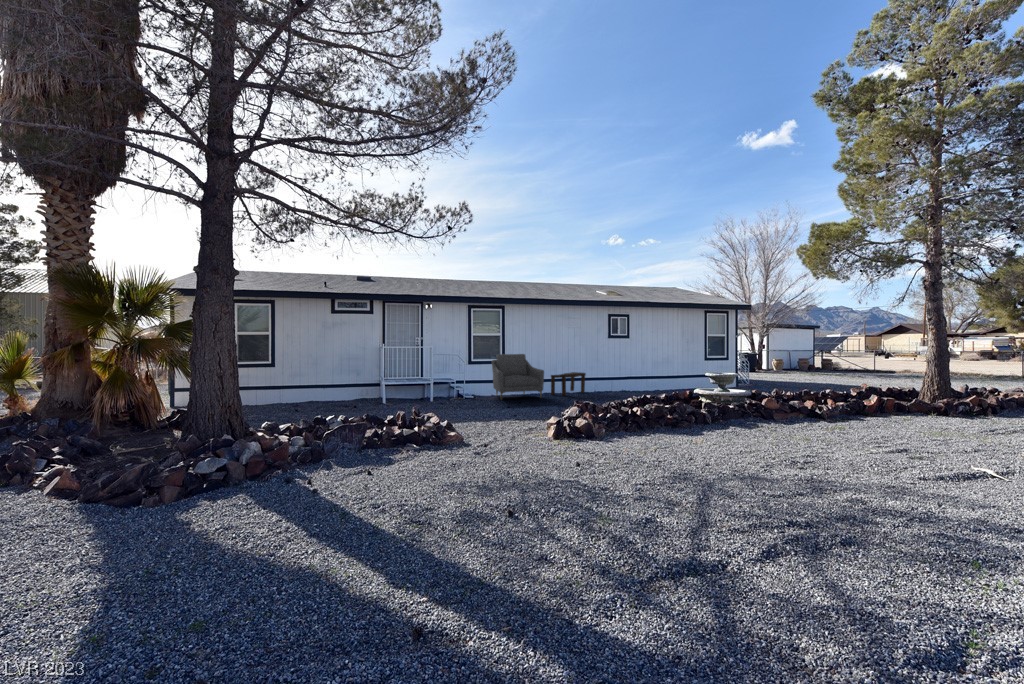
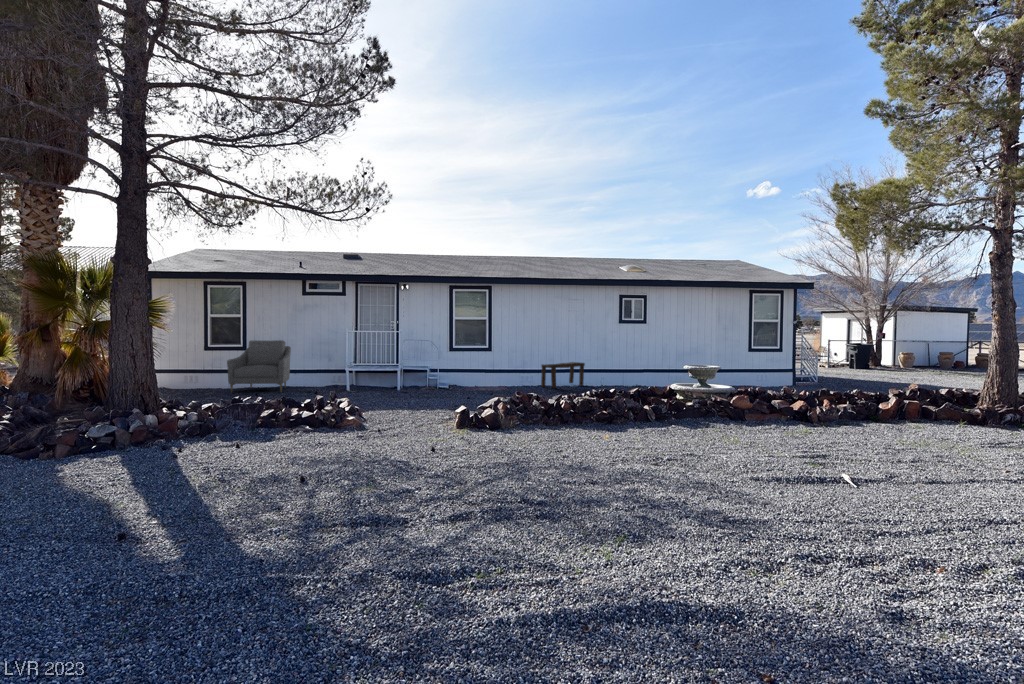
chair: present [492,354,544,400] -> present [227,340,291,392]

